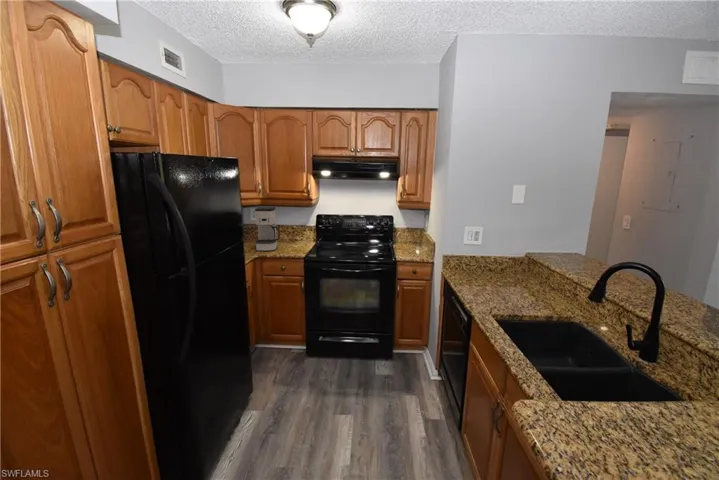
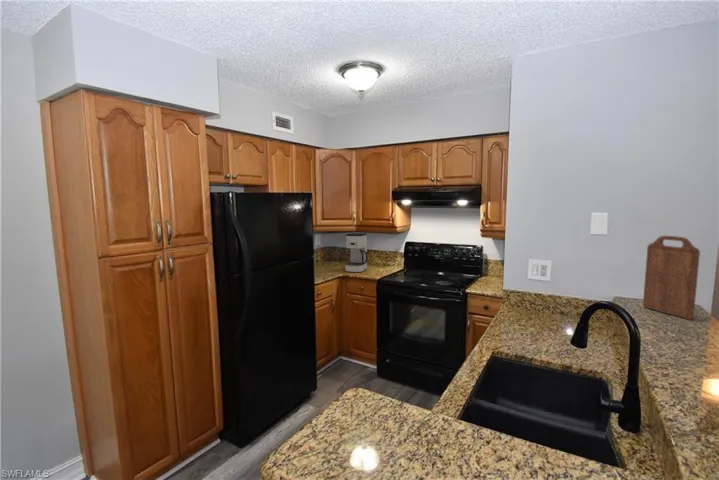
cutting board: none [555,204,603,265] -> present [643,236,700,320]

